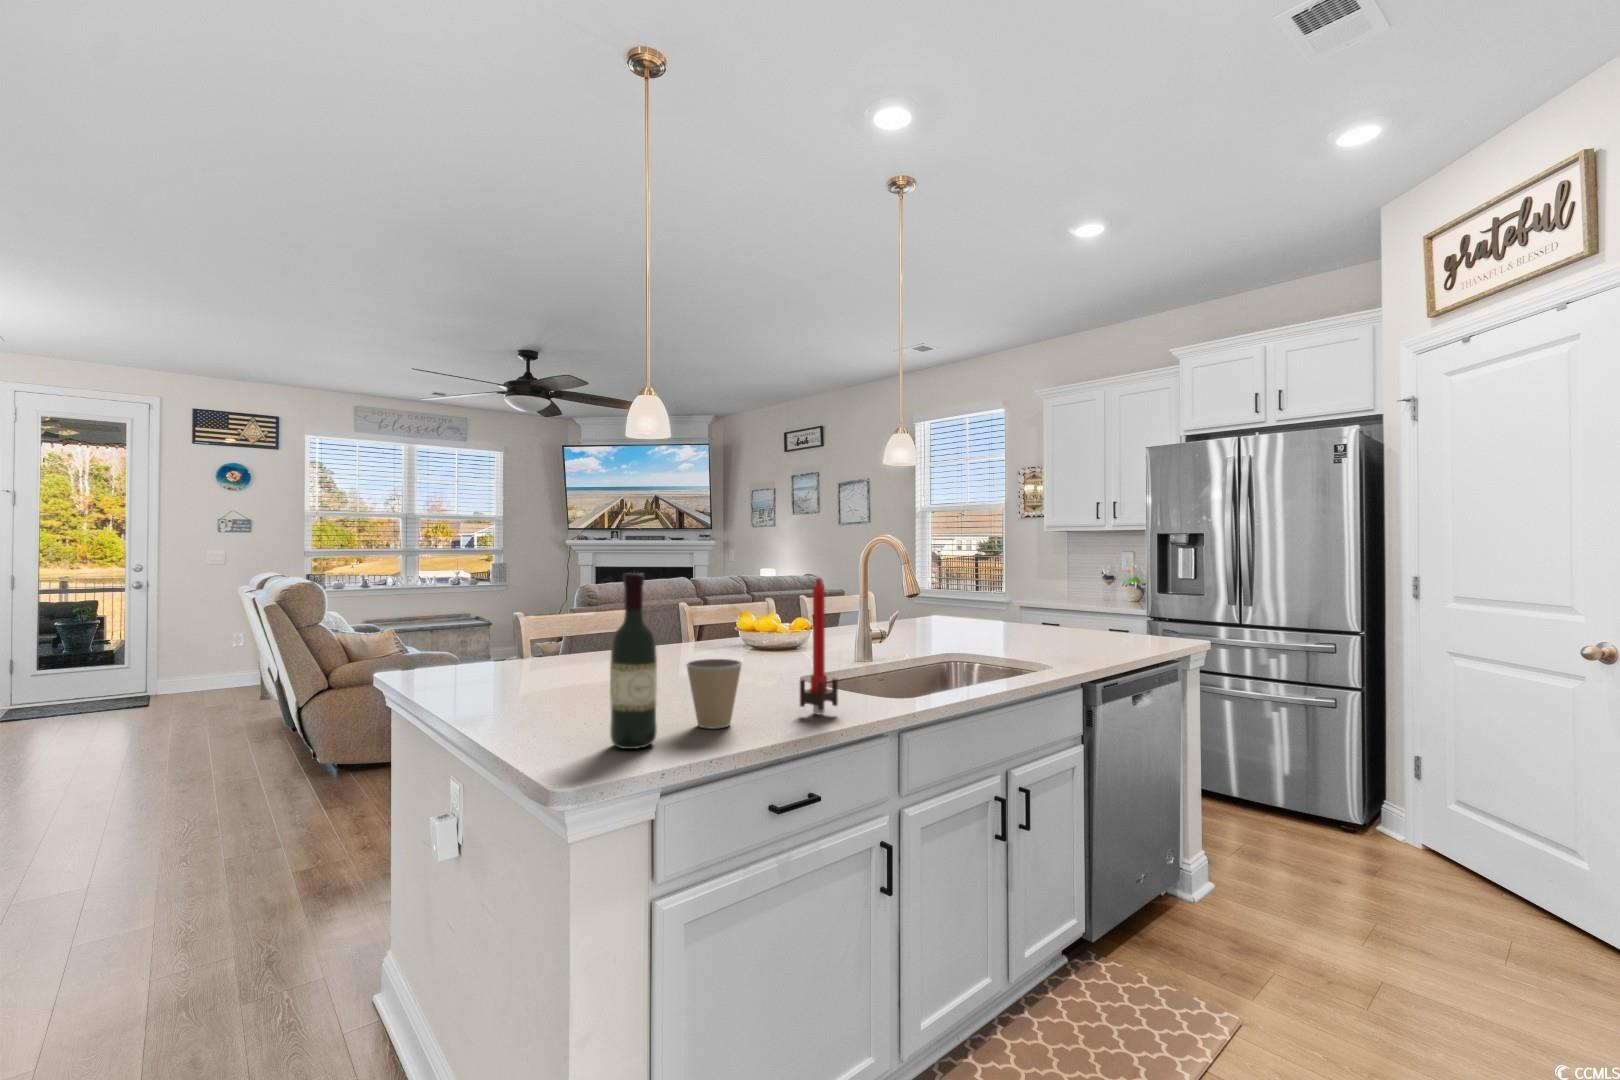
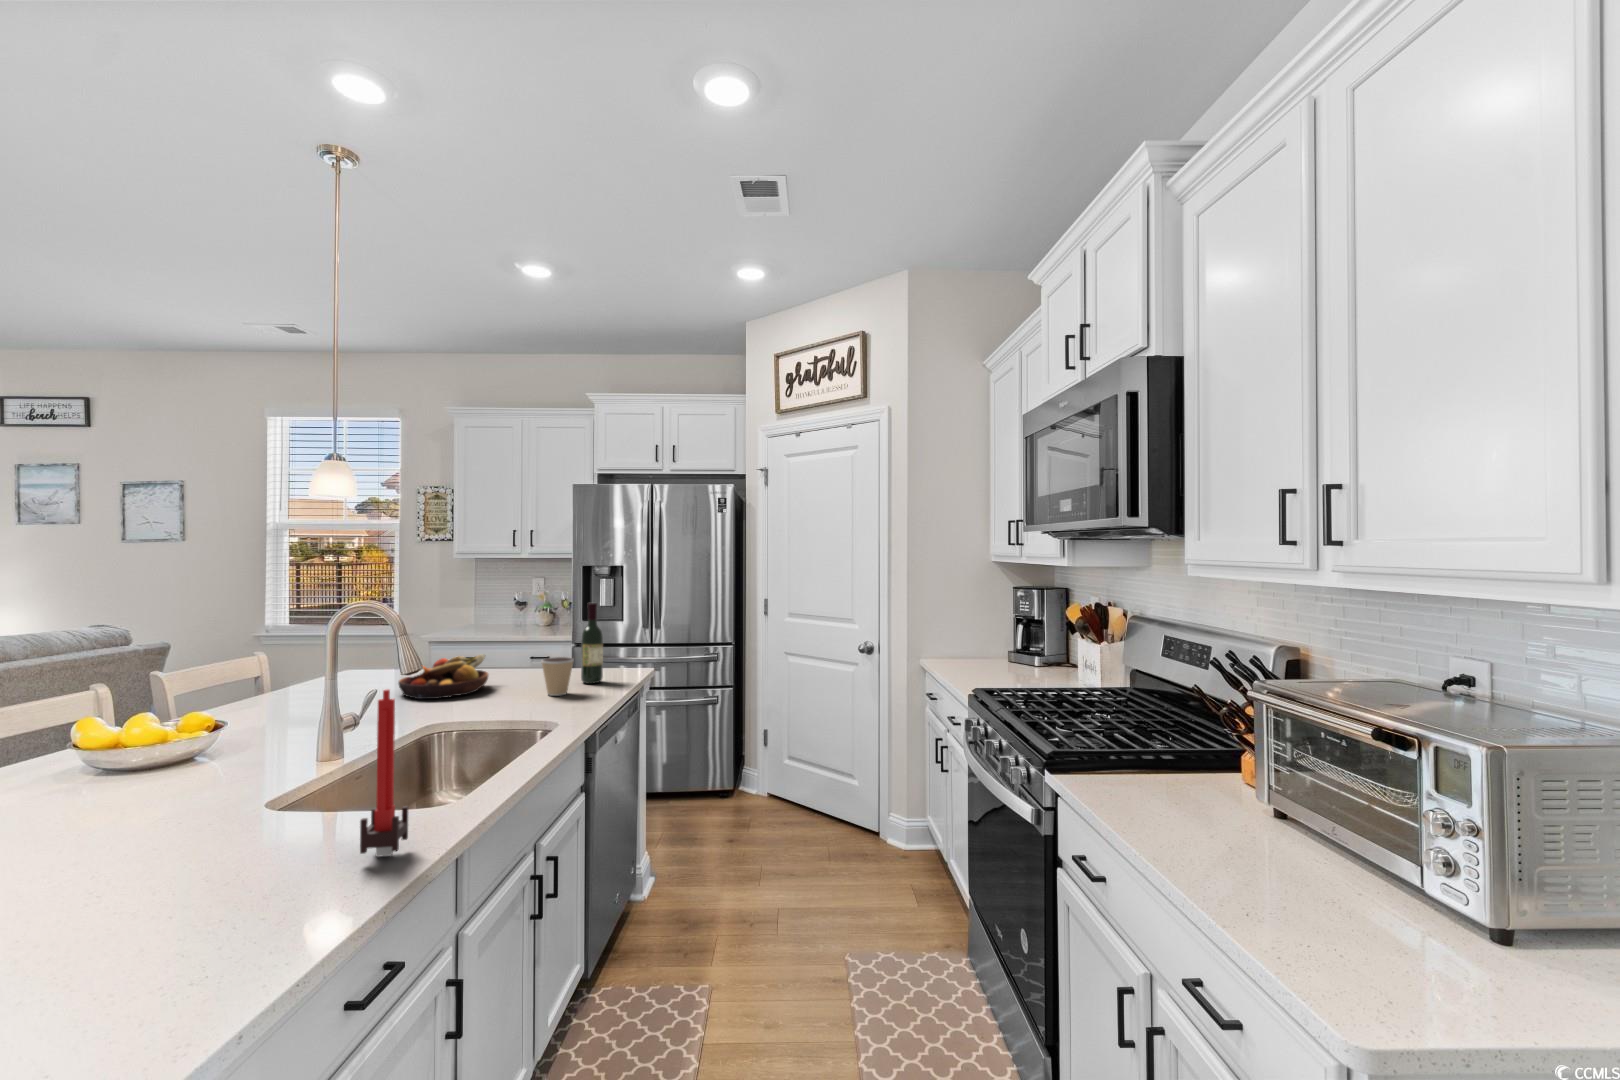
wine bottle: present [610,573,657,749] -> present [581,603,603,684]
fruit bowl: none [948,604,1026,639] -> present [399,655,488,699]
coffee cup: present [687,659,742,729] -> present [541,657,573,696]

